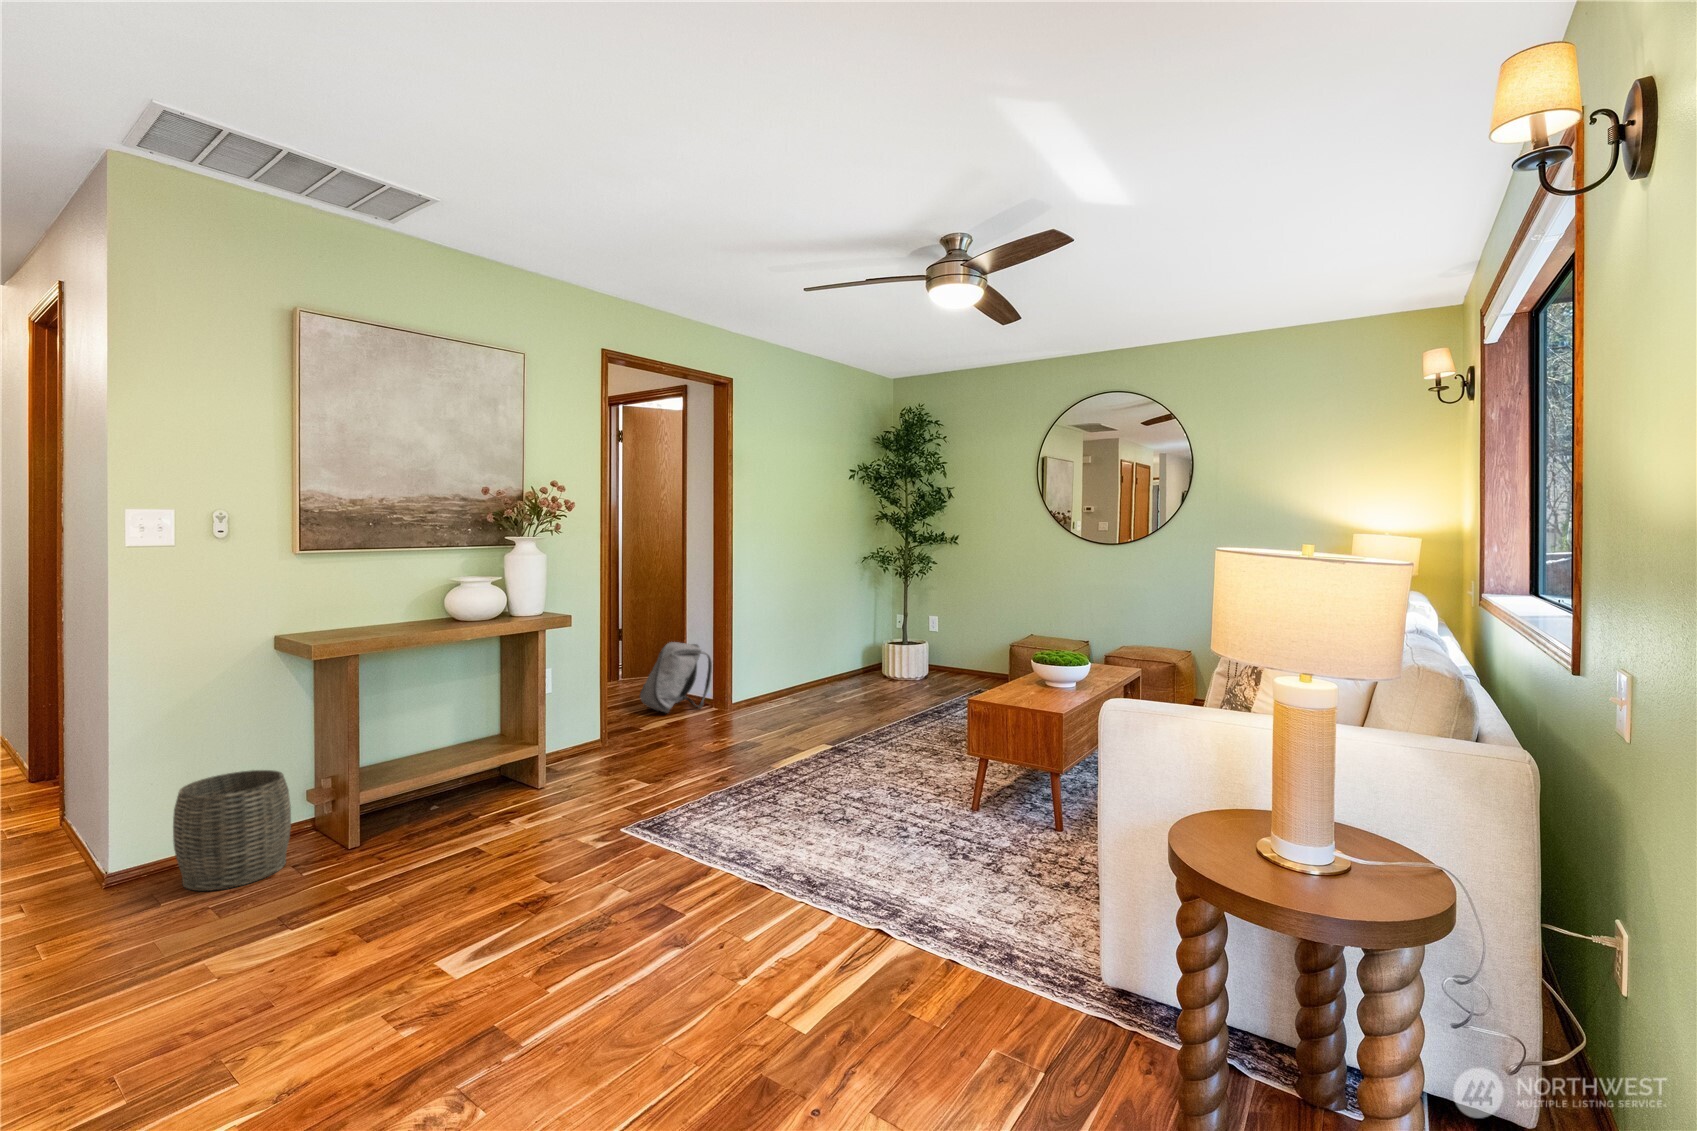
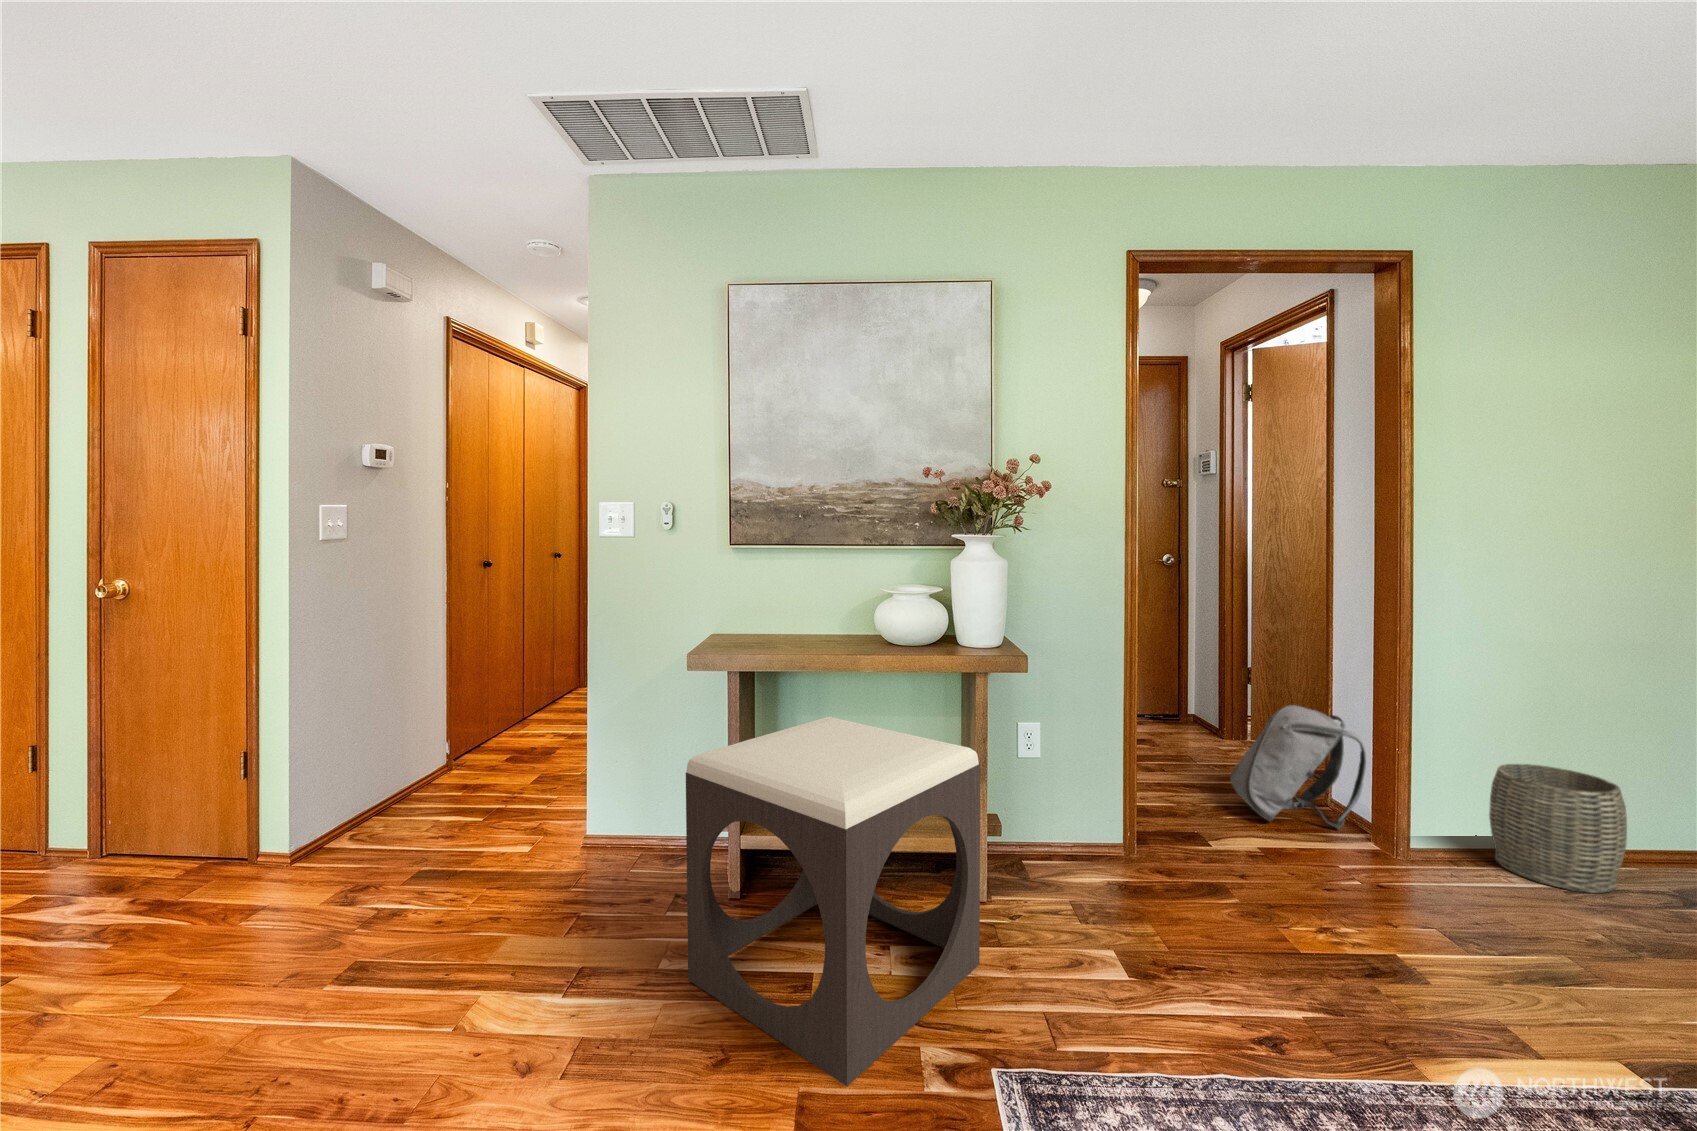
footstool: none [386,672,573,875] -> present [686,717,980,1086]
woven basket: present [173,770,291,891] -> present [1489,764,1627,893]

